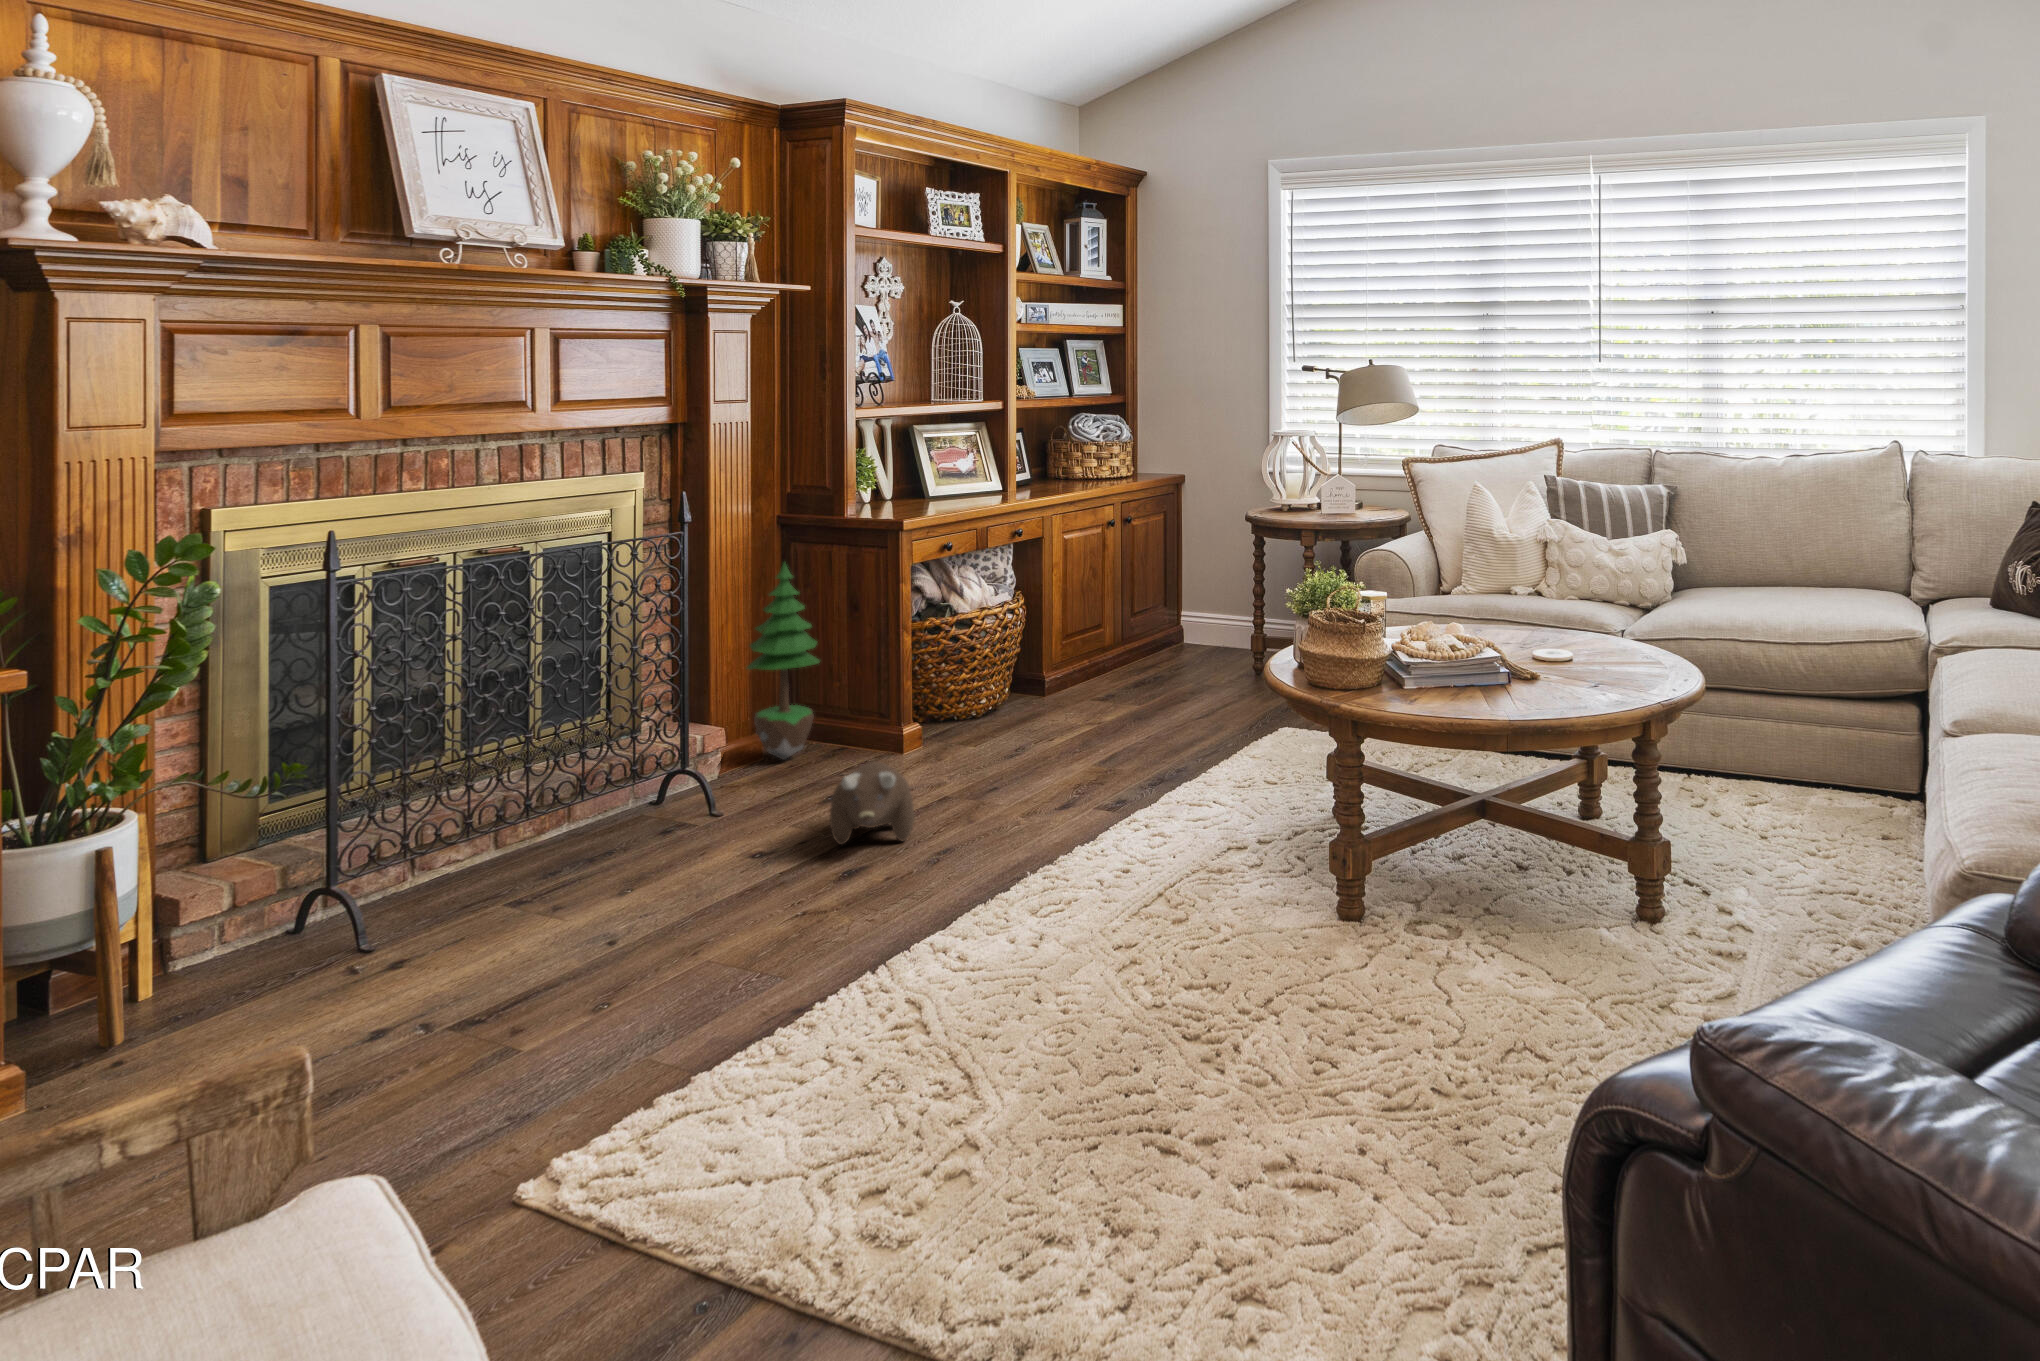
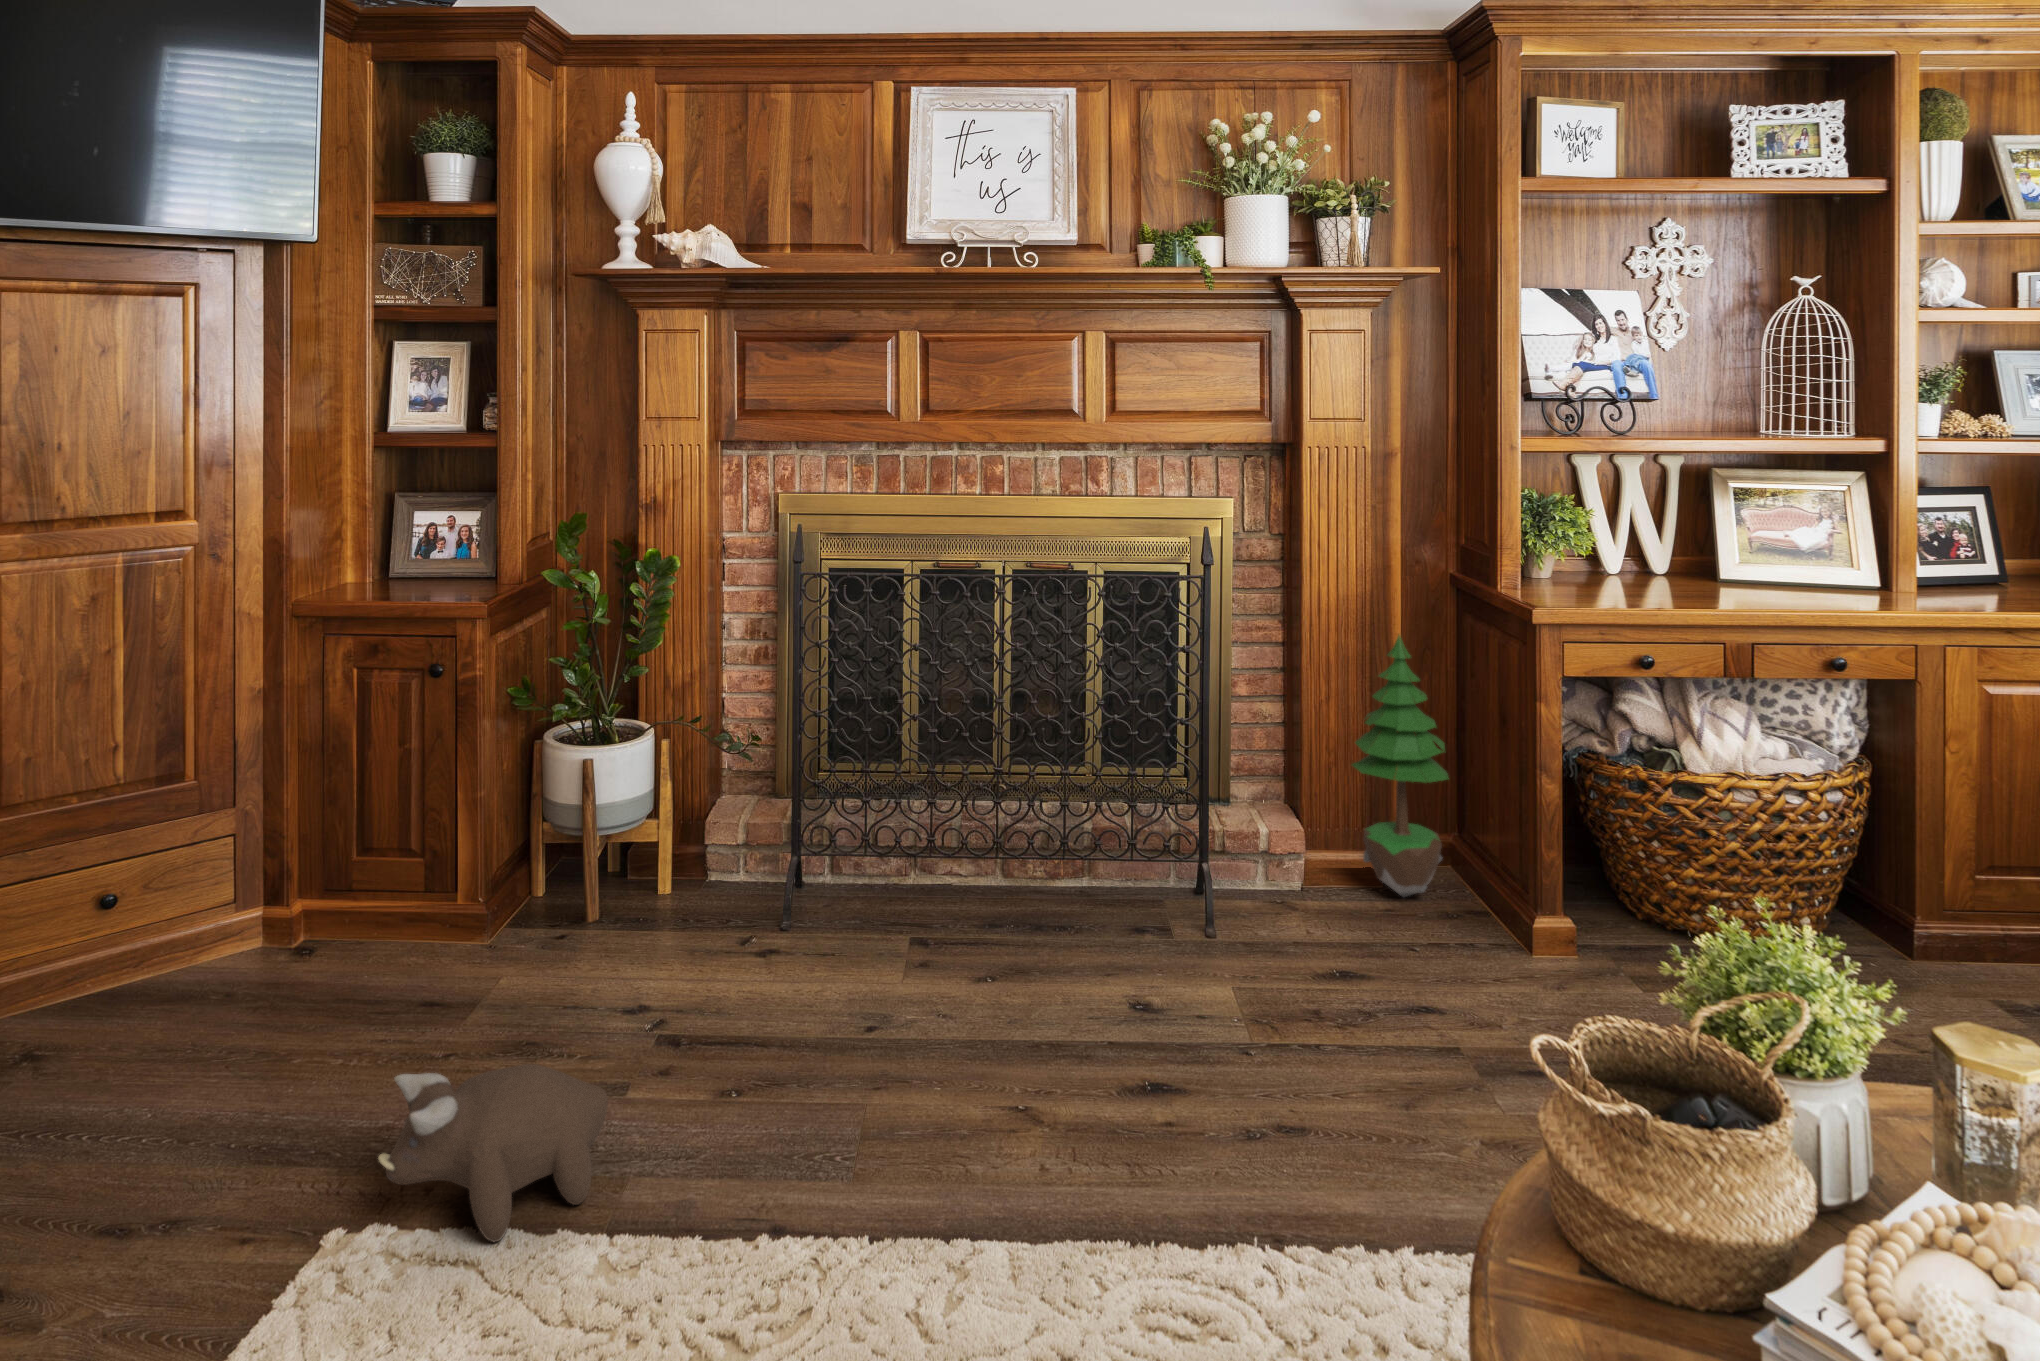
plush toy: present [830,762,914,845] -> present [378,1064,608,1242]

